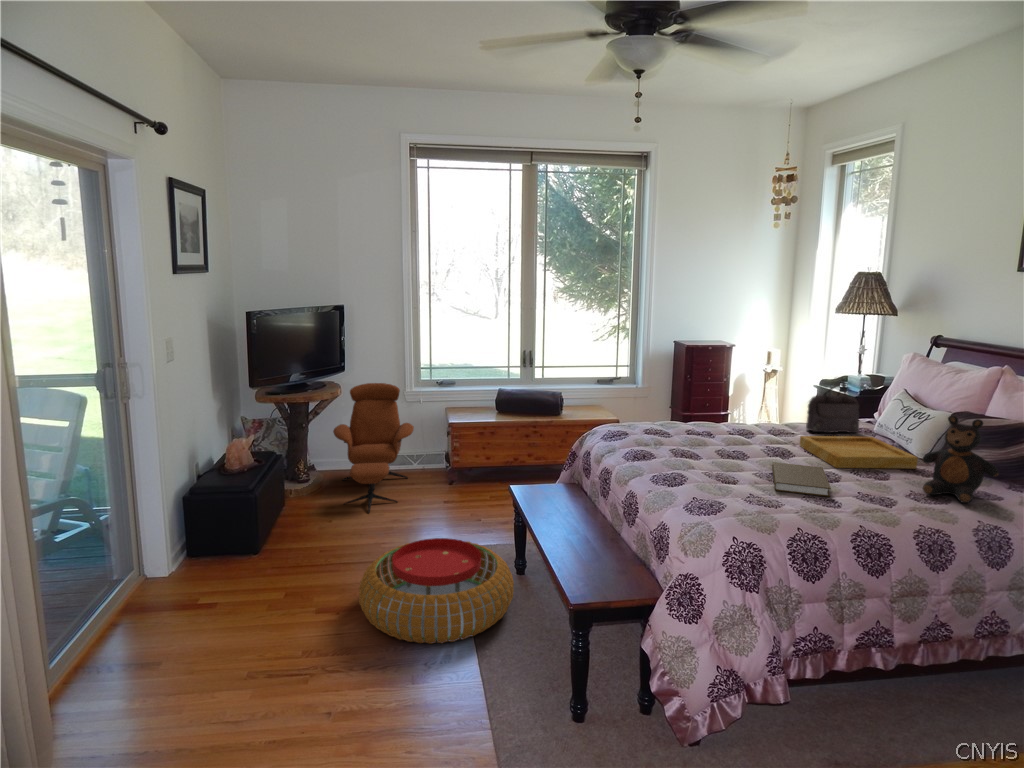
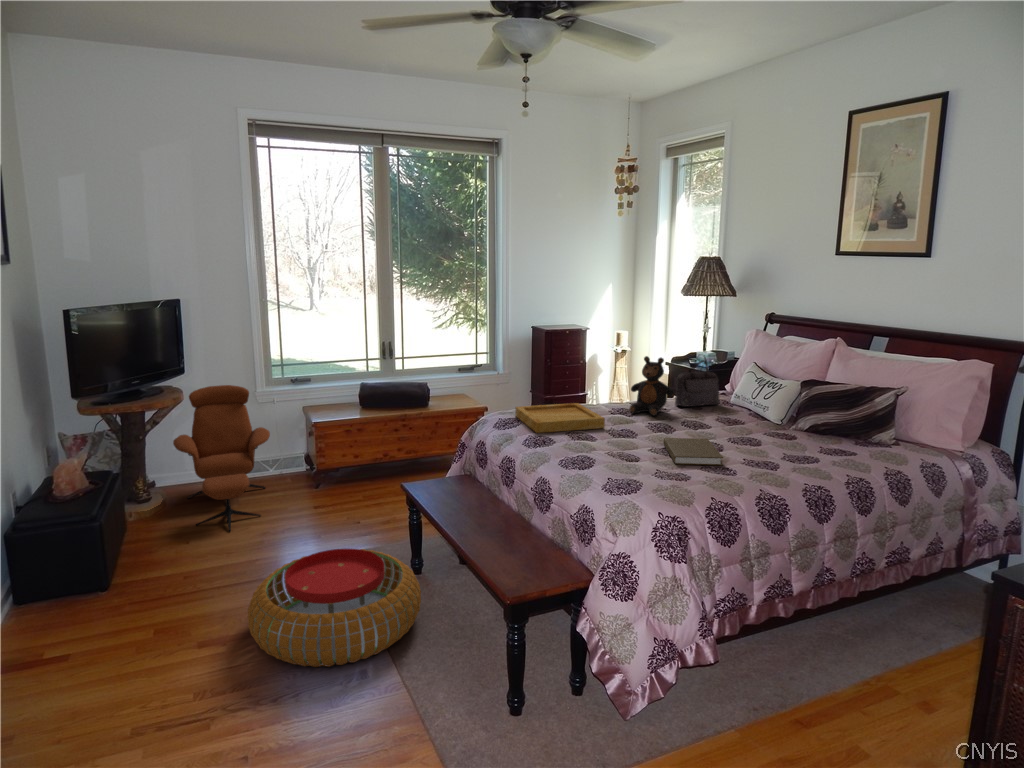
teddy bear: present [922,415,999,503] -> present [629,356,675,416]
tray: present [800,436,918,469] -> present [516,403,605,433]

